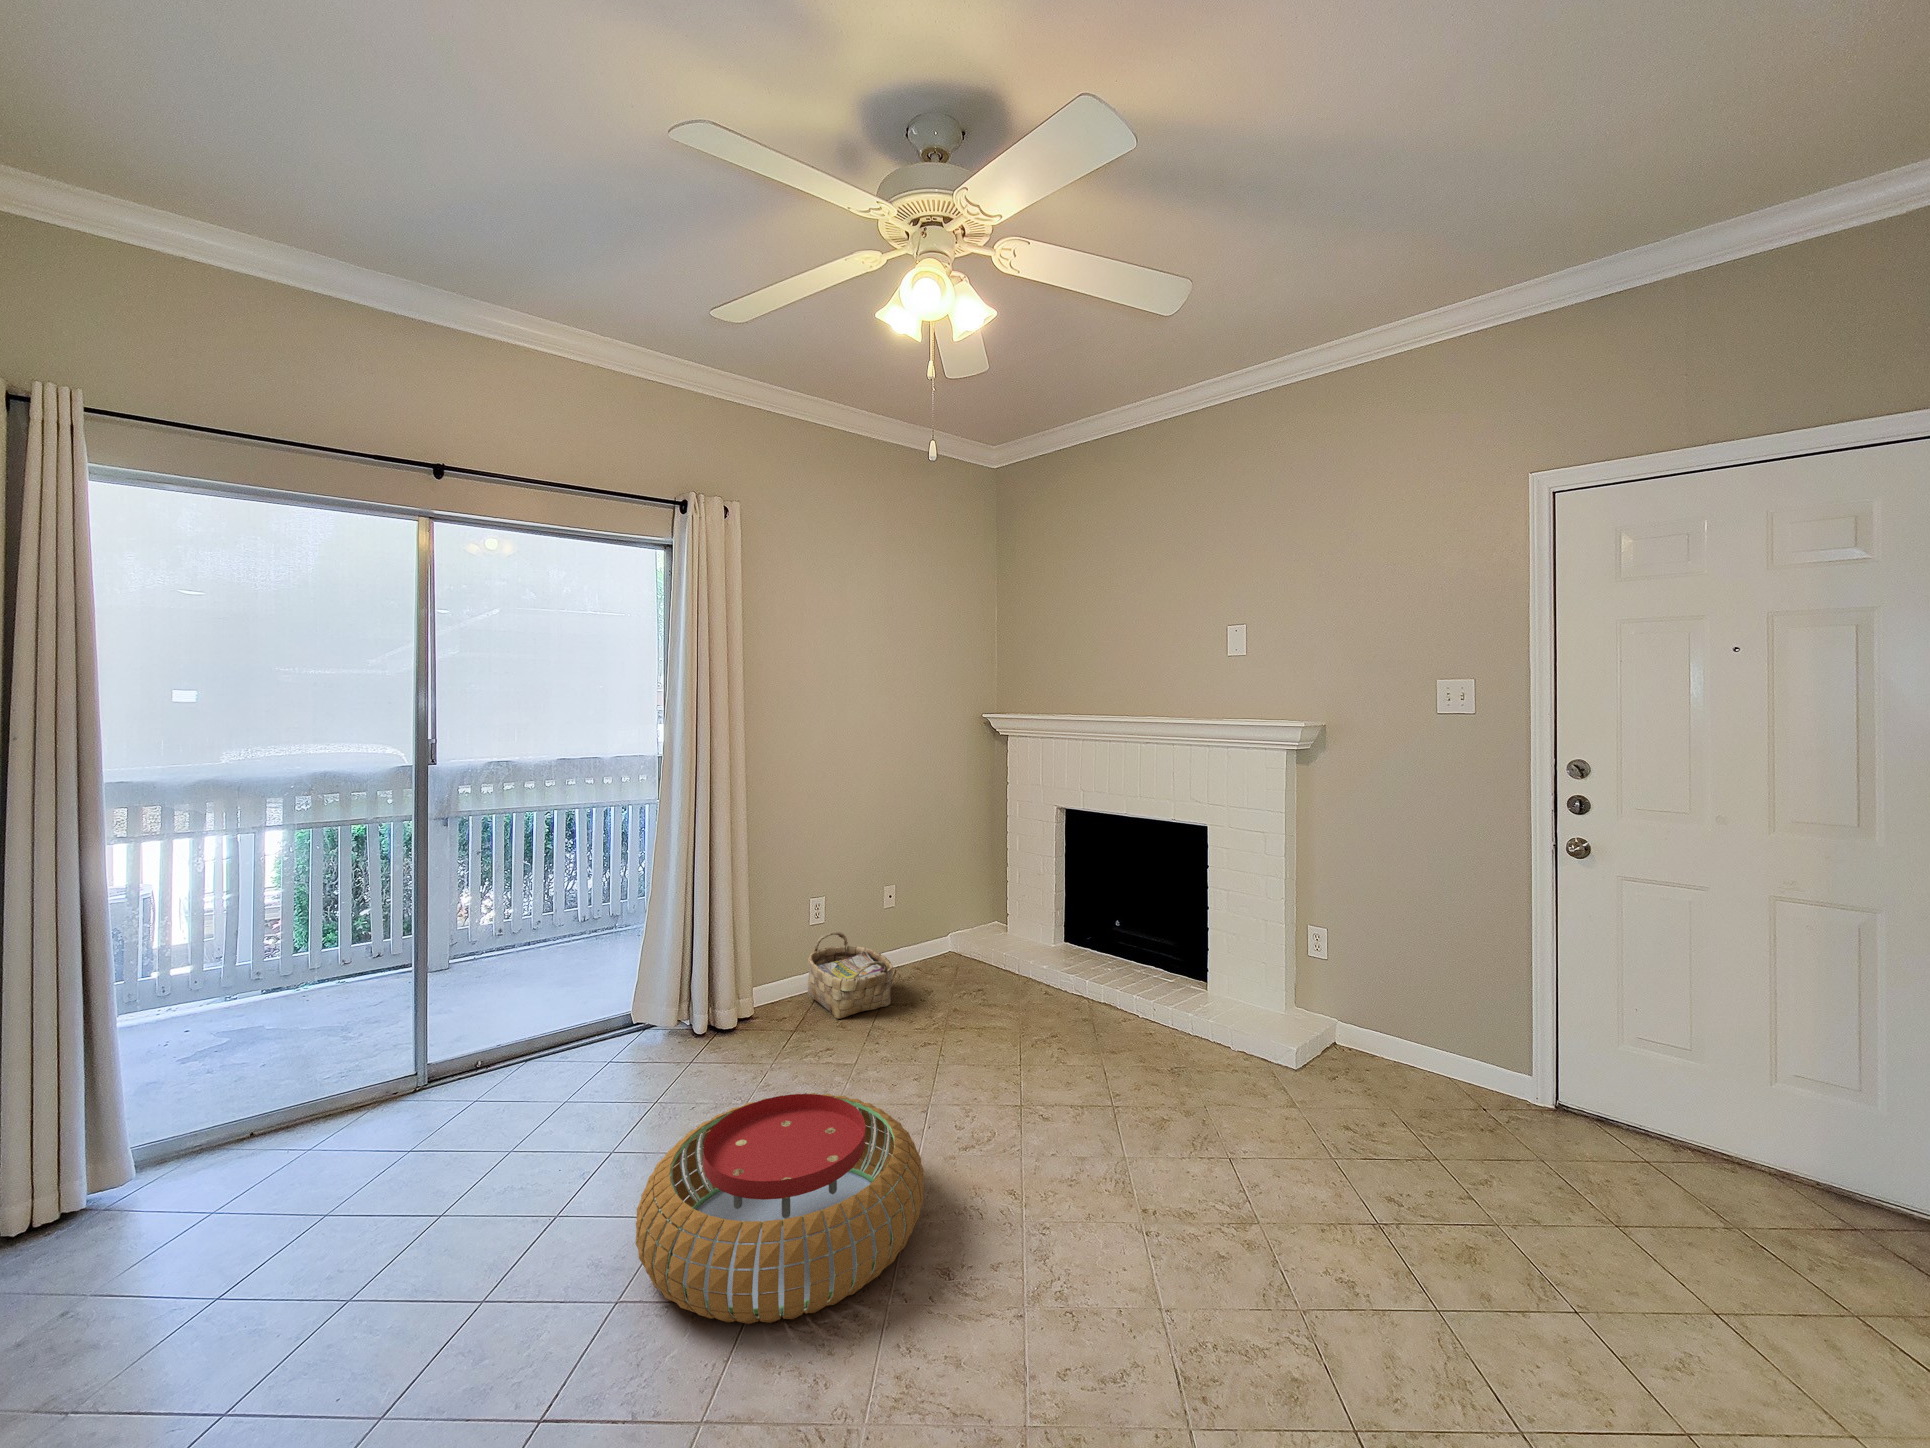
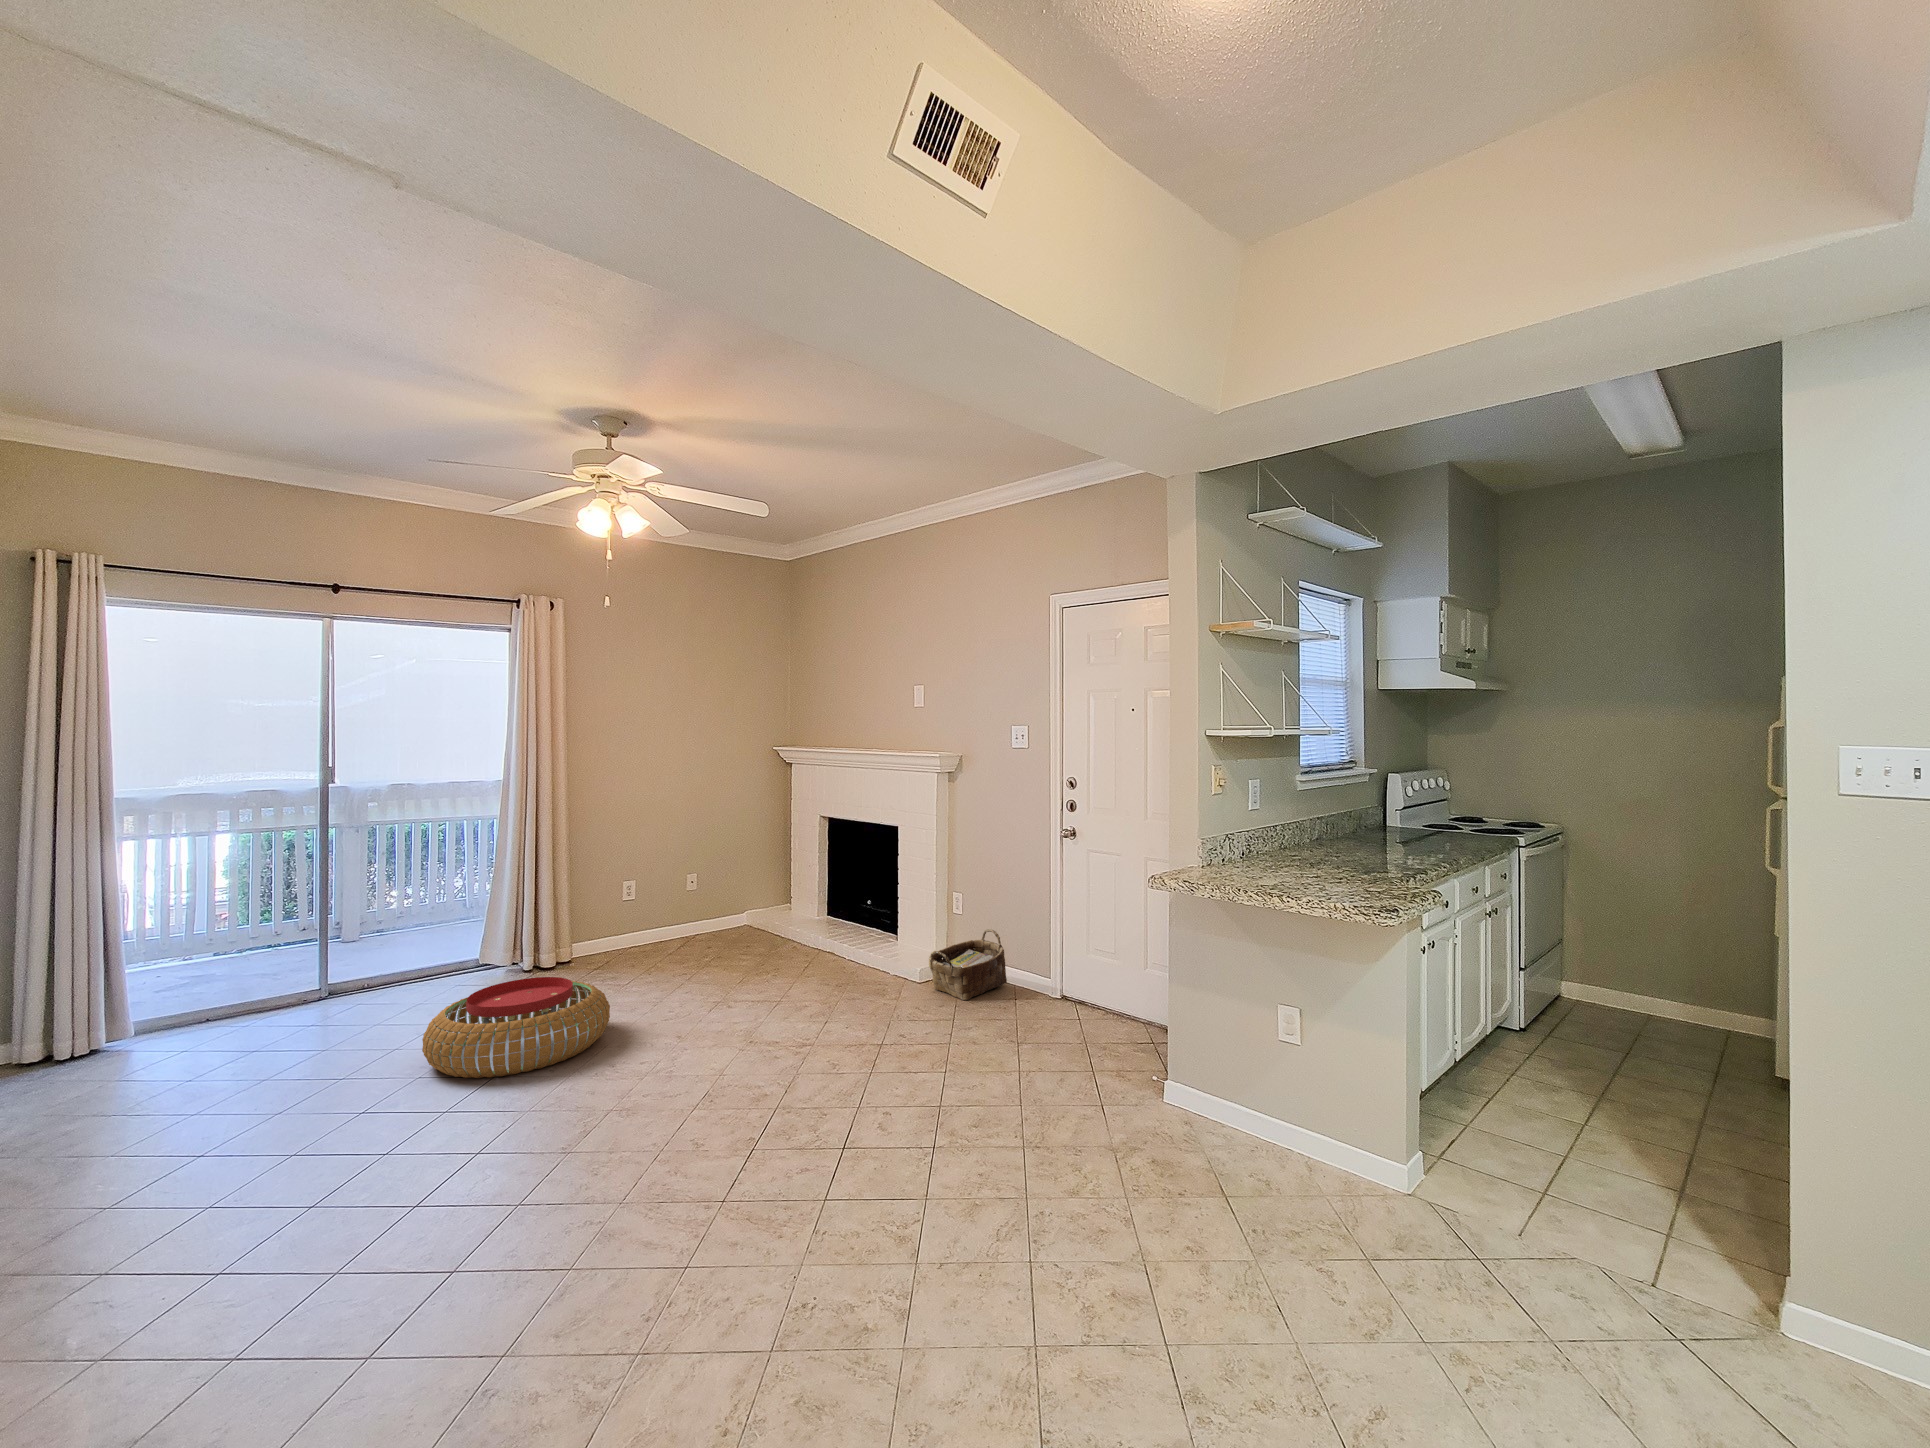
woven basket: present [807,932,893,1019] -> present [929,929,1007,1000]

